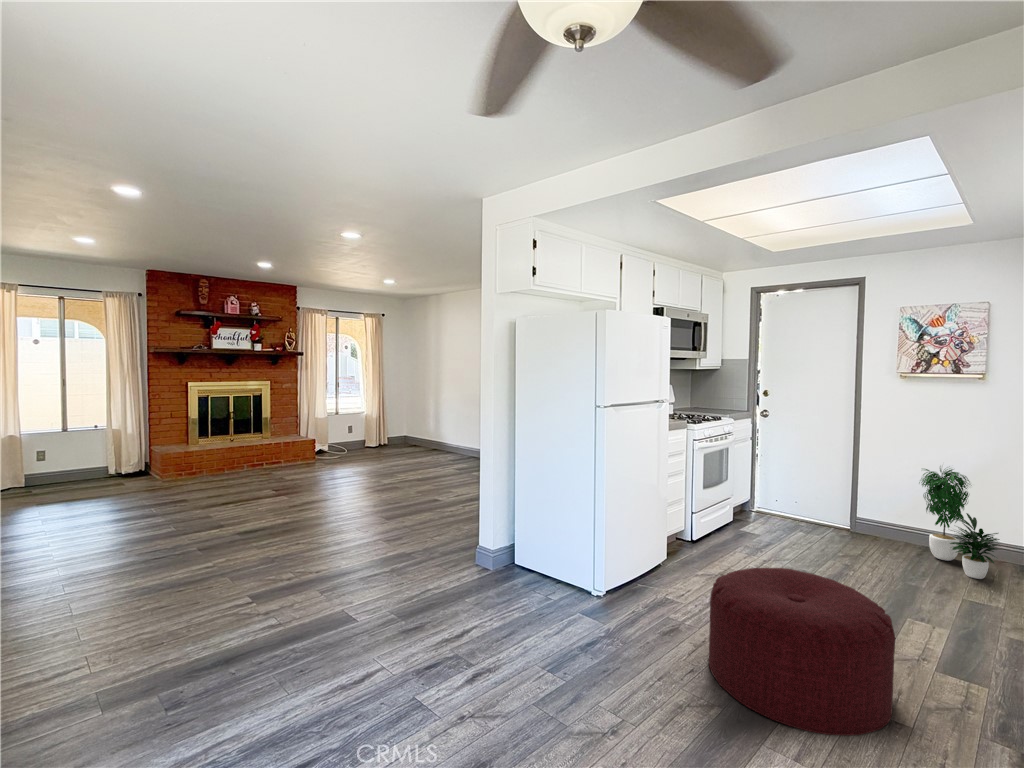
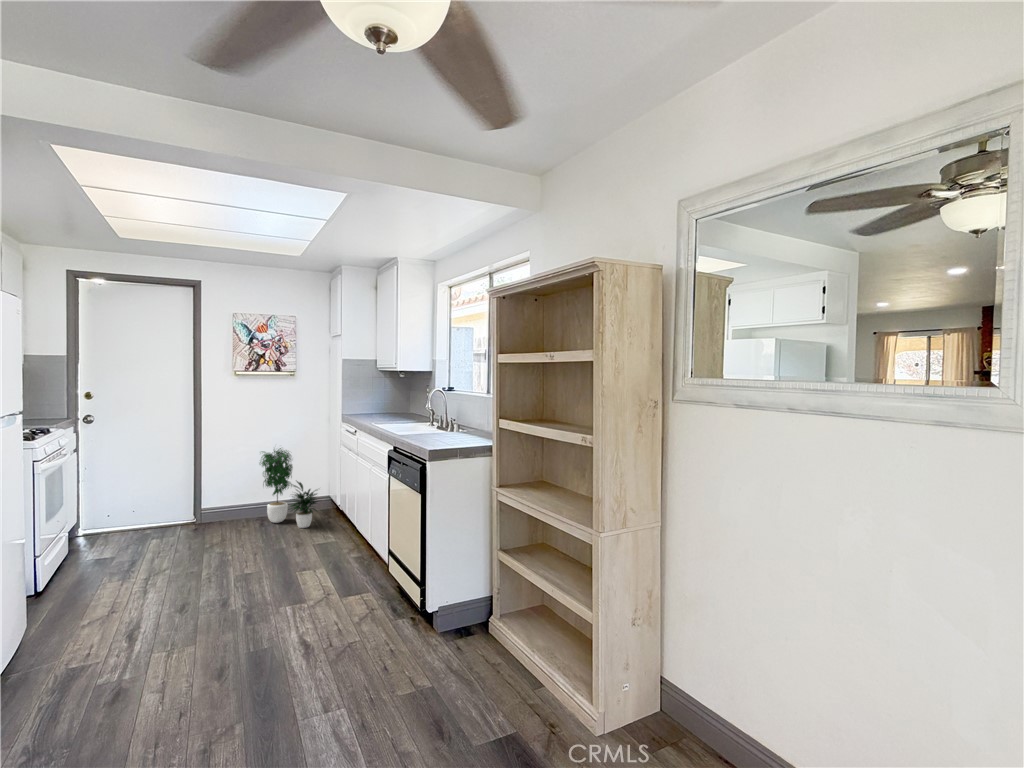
ottoman: present [709,568,895,736] -> none [182,556,349,707]

